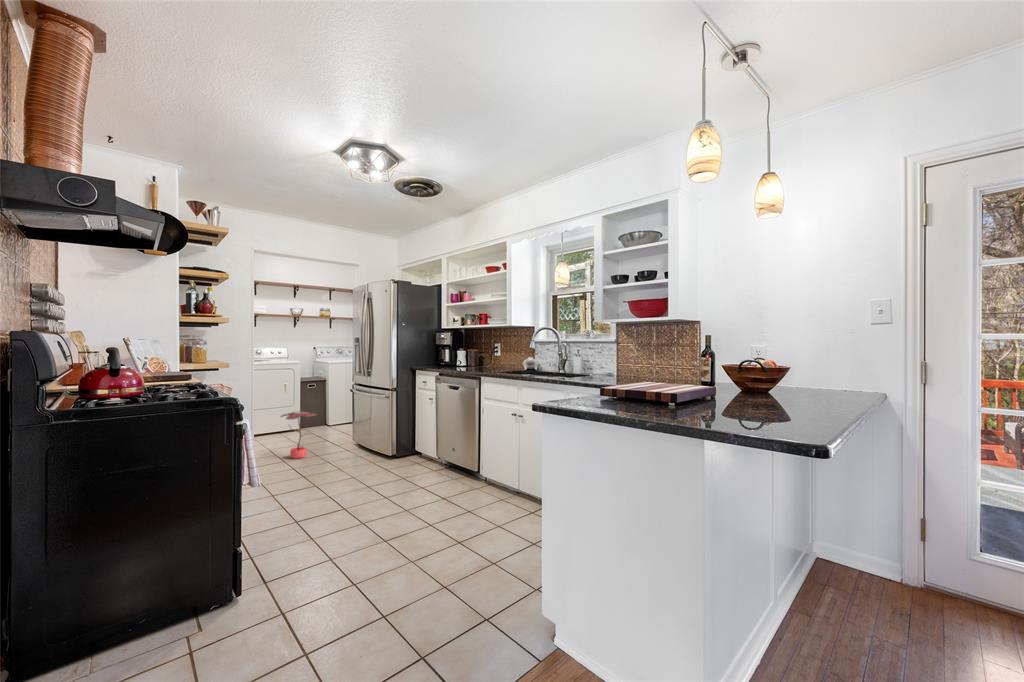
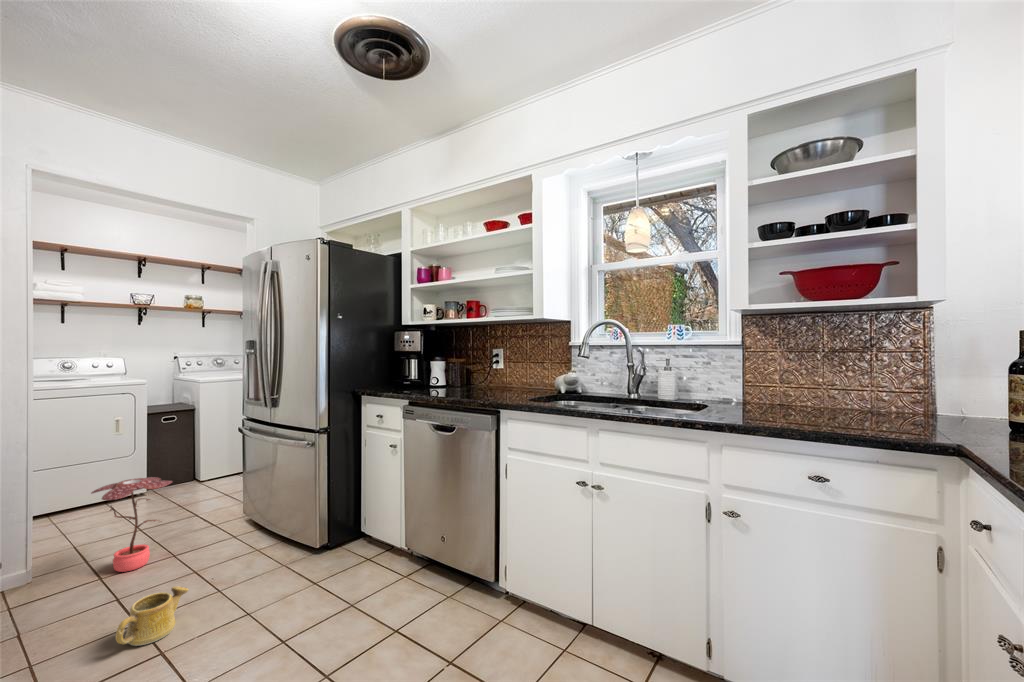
watering can: none [298,459,327,480] -> present [116,586,189,646]

